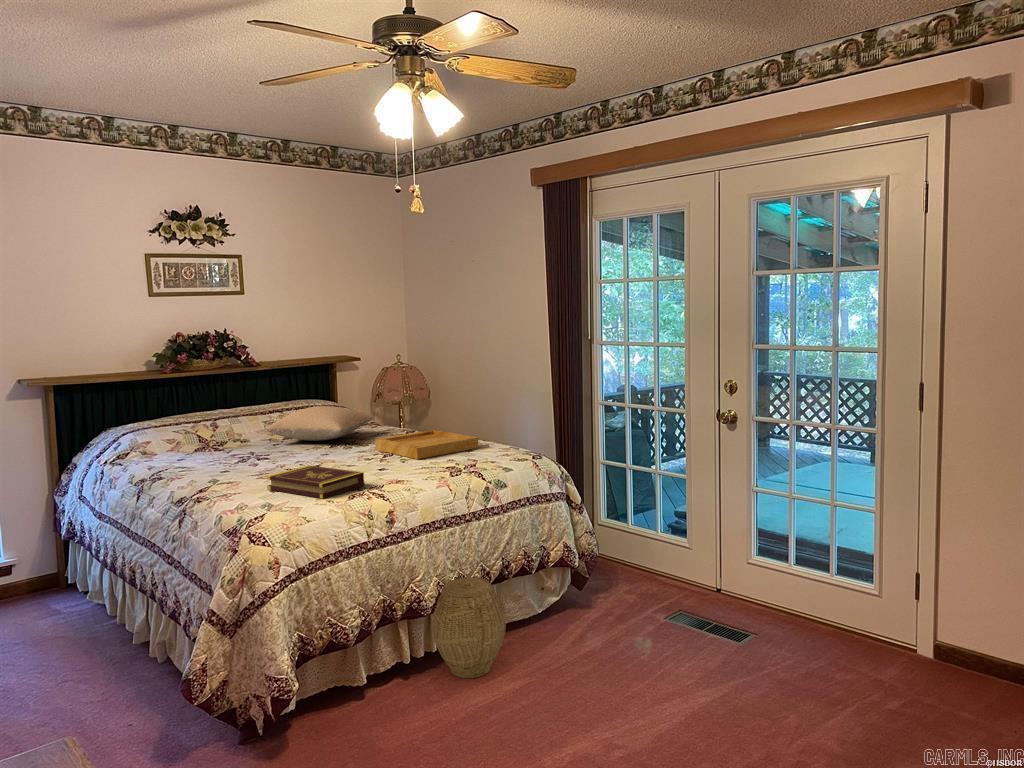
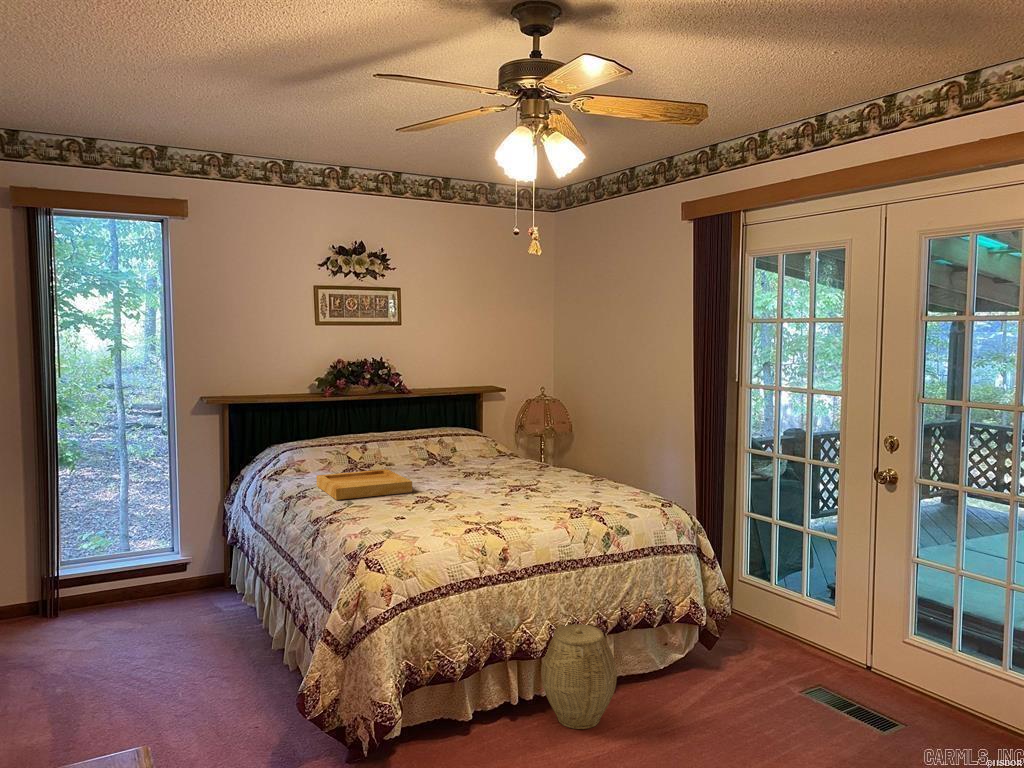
pillow: present [267,406,375,441] -> none [408,437,512,470]
tray: present [375,430,478,459] -> present [317,469,412,500]
book: present [266,465,364,498] -> none [393,496,483,531]

